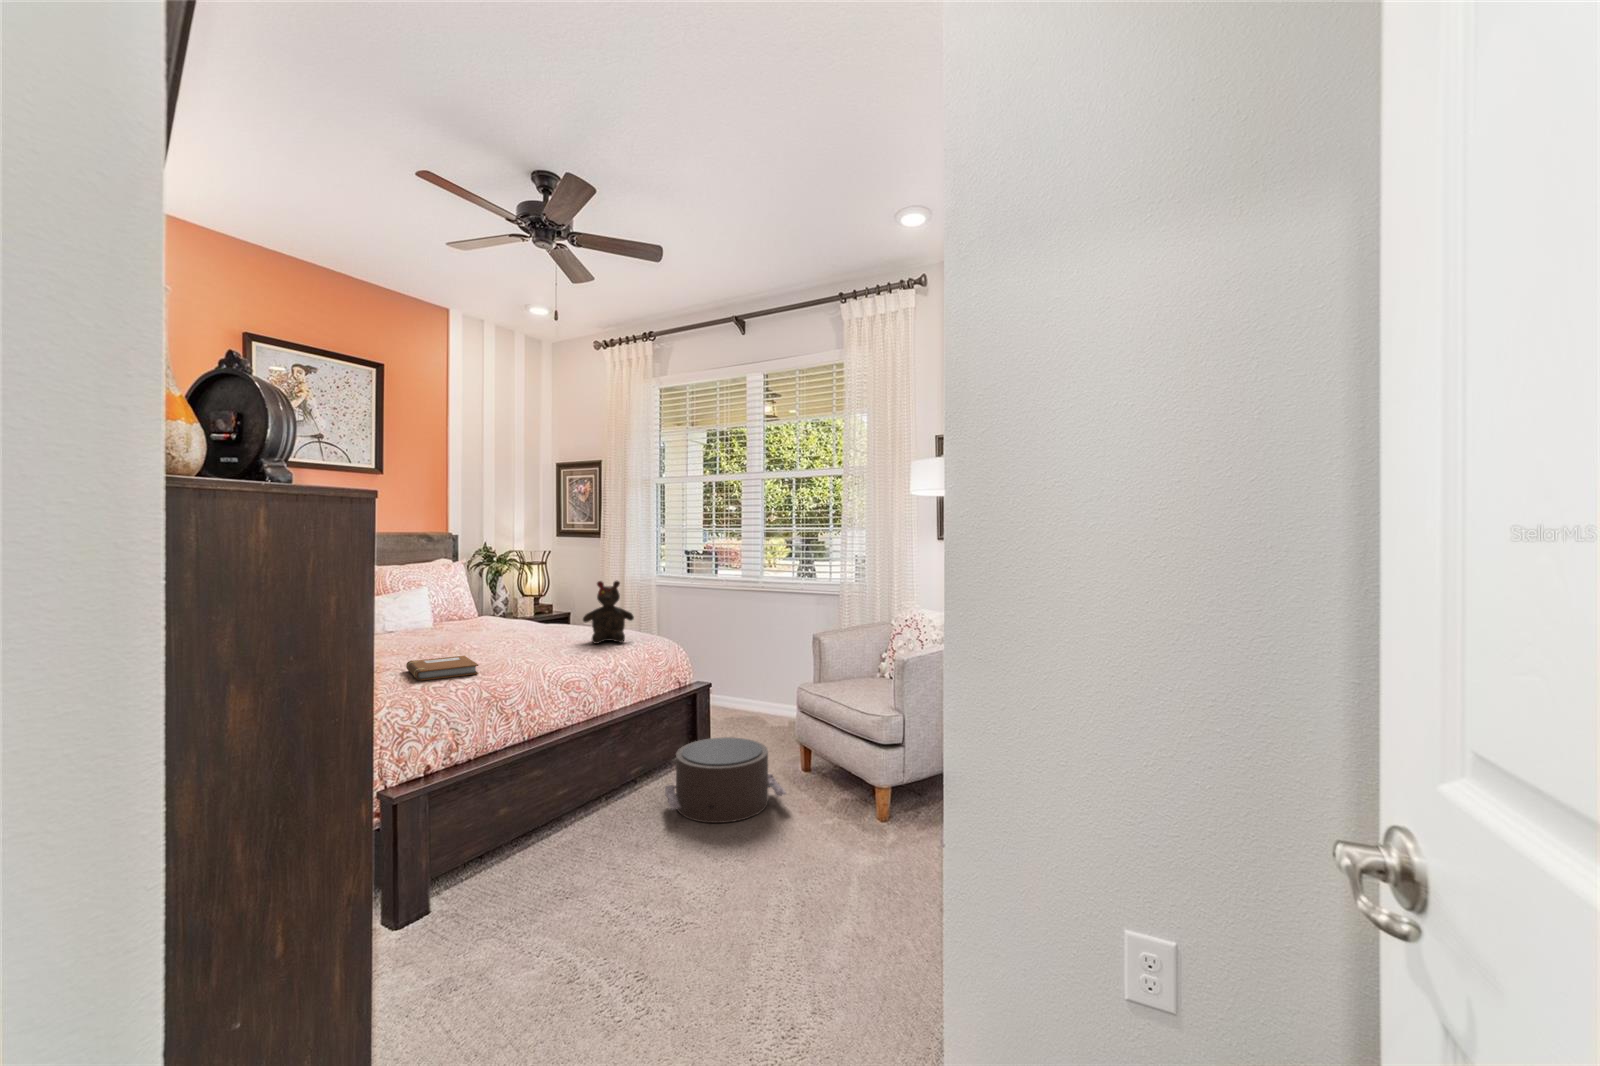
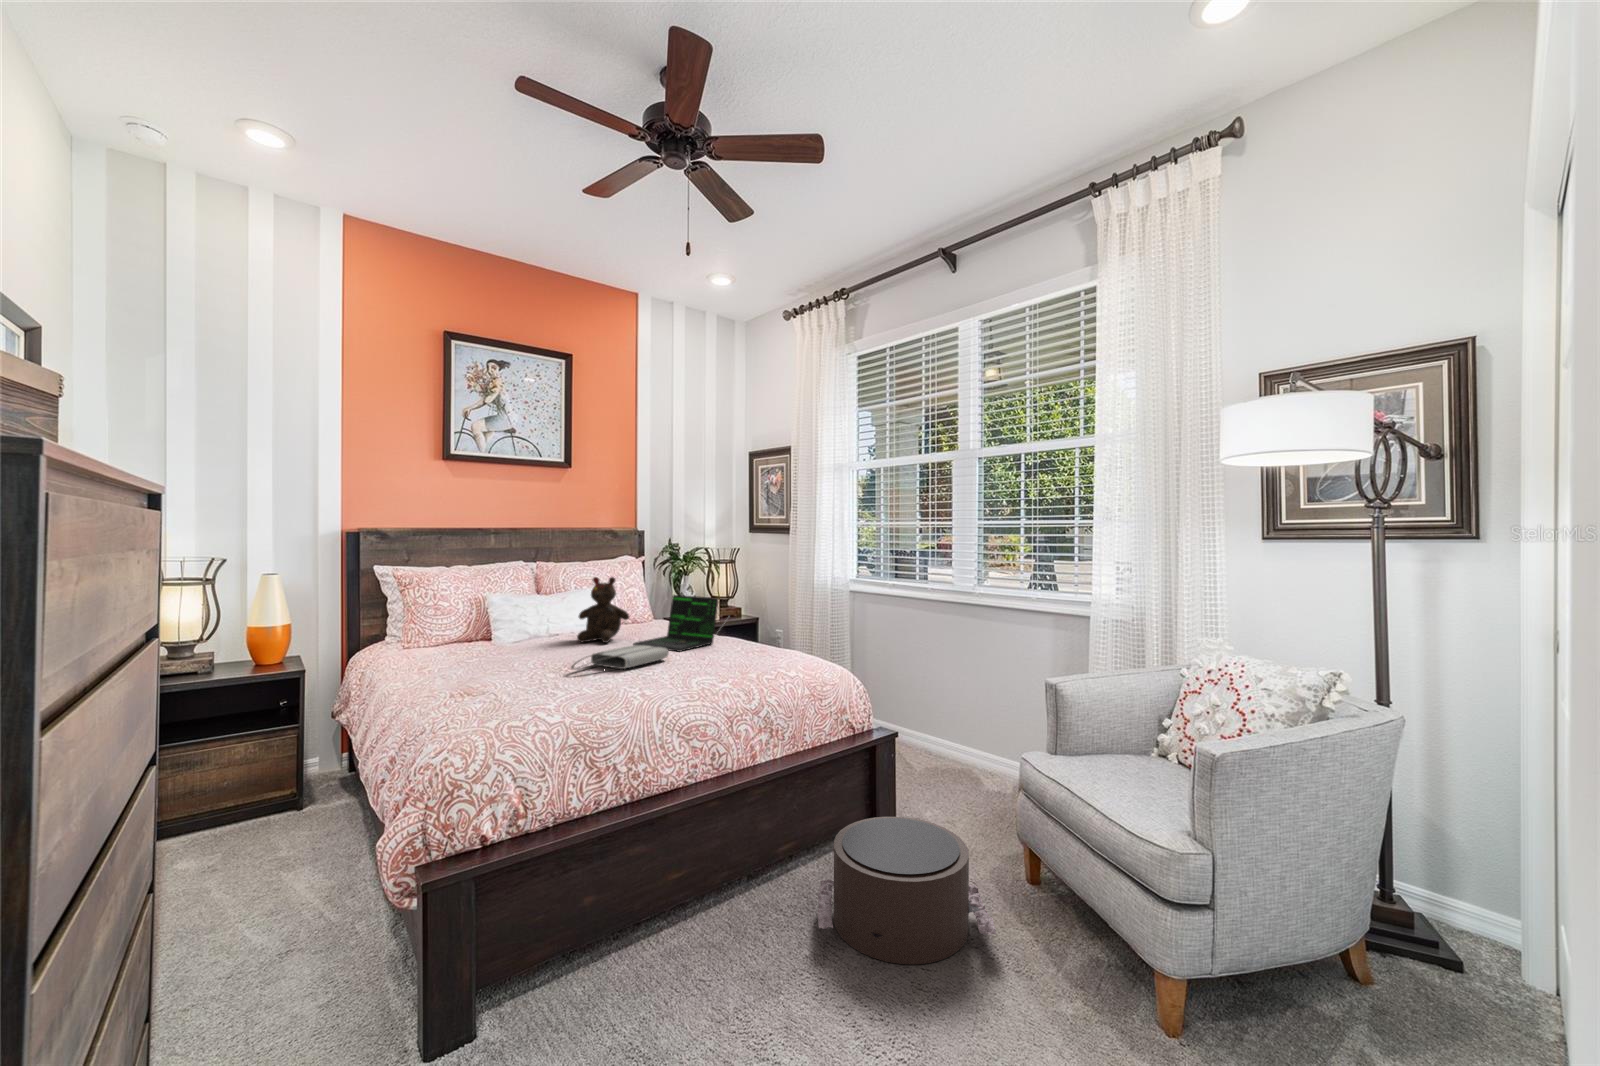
teddy bear: present [583,581,634,644] -> present [577,577,629,643]
laptop: none [480,591,568,637] -> present [633,595,719,652]
tote bag: none [449,632,525,651] -> present [571,645,668,670]
notebook: present [406,656,478,681] -> none [490,680,570,716]

